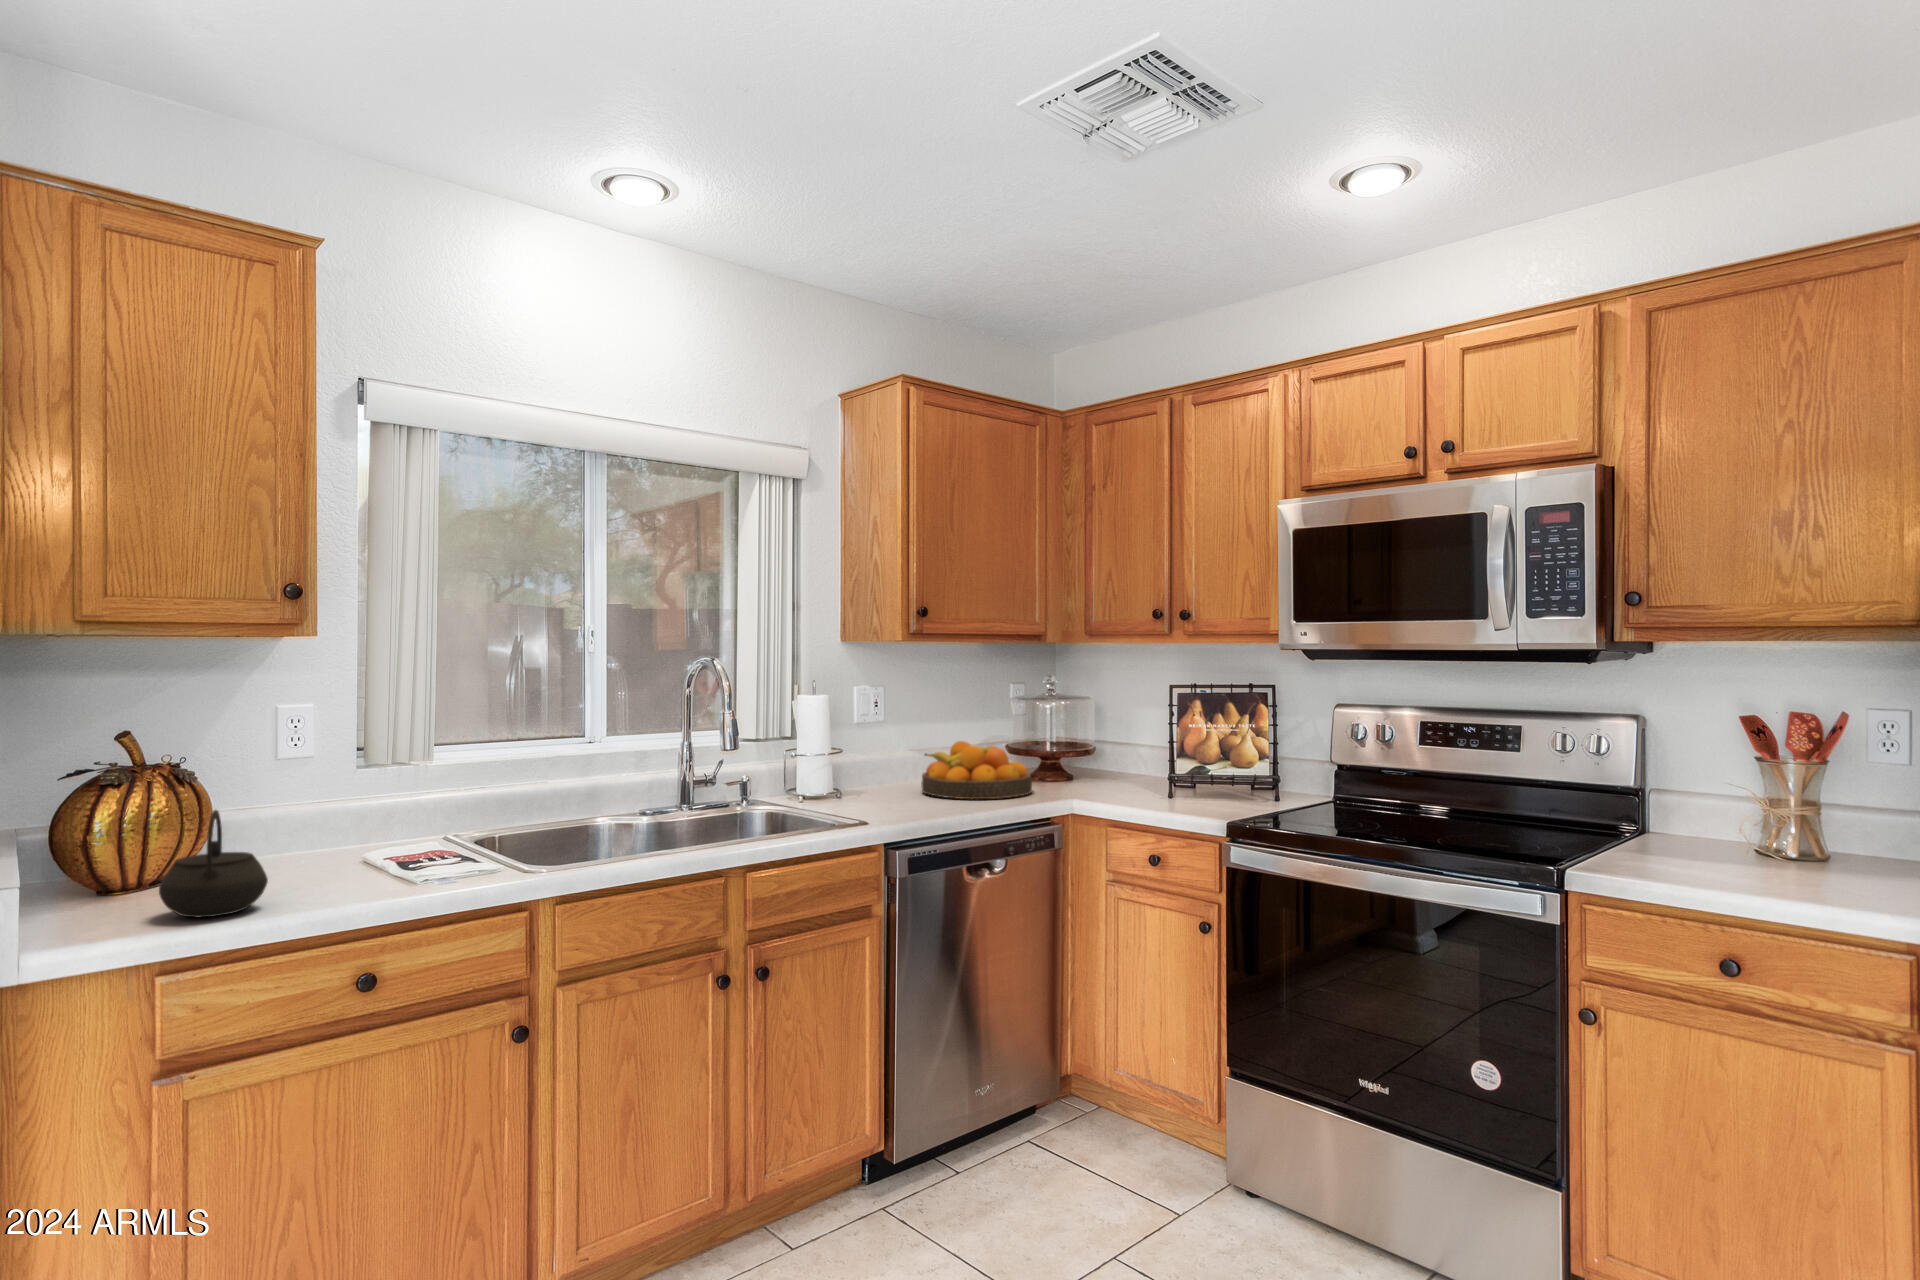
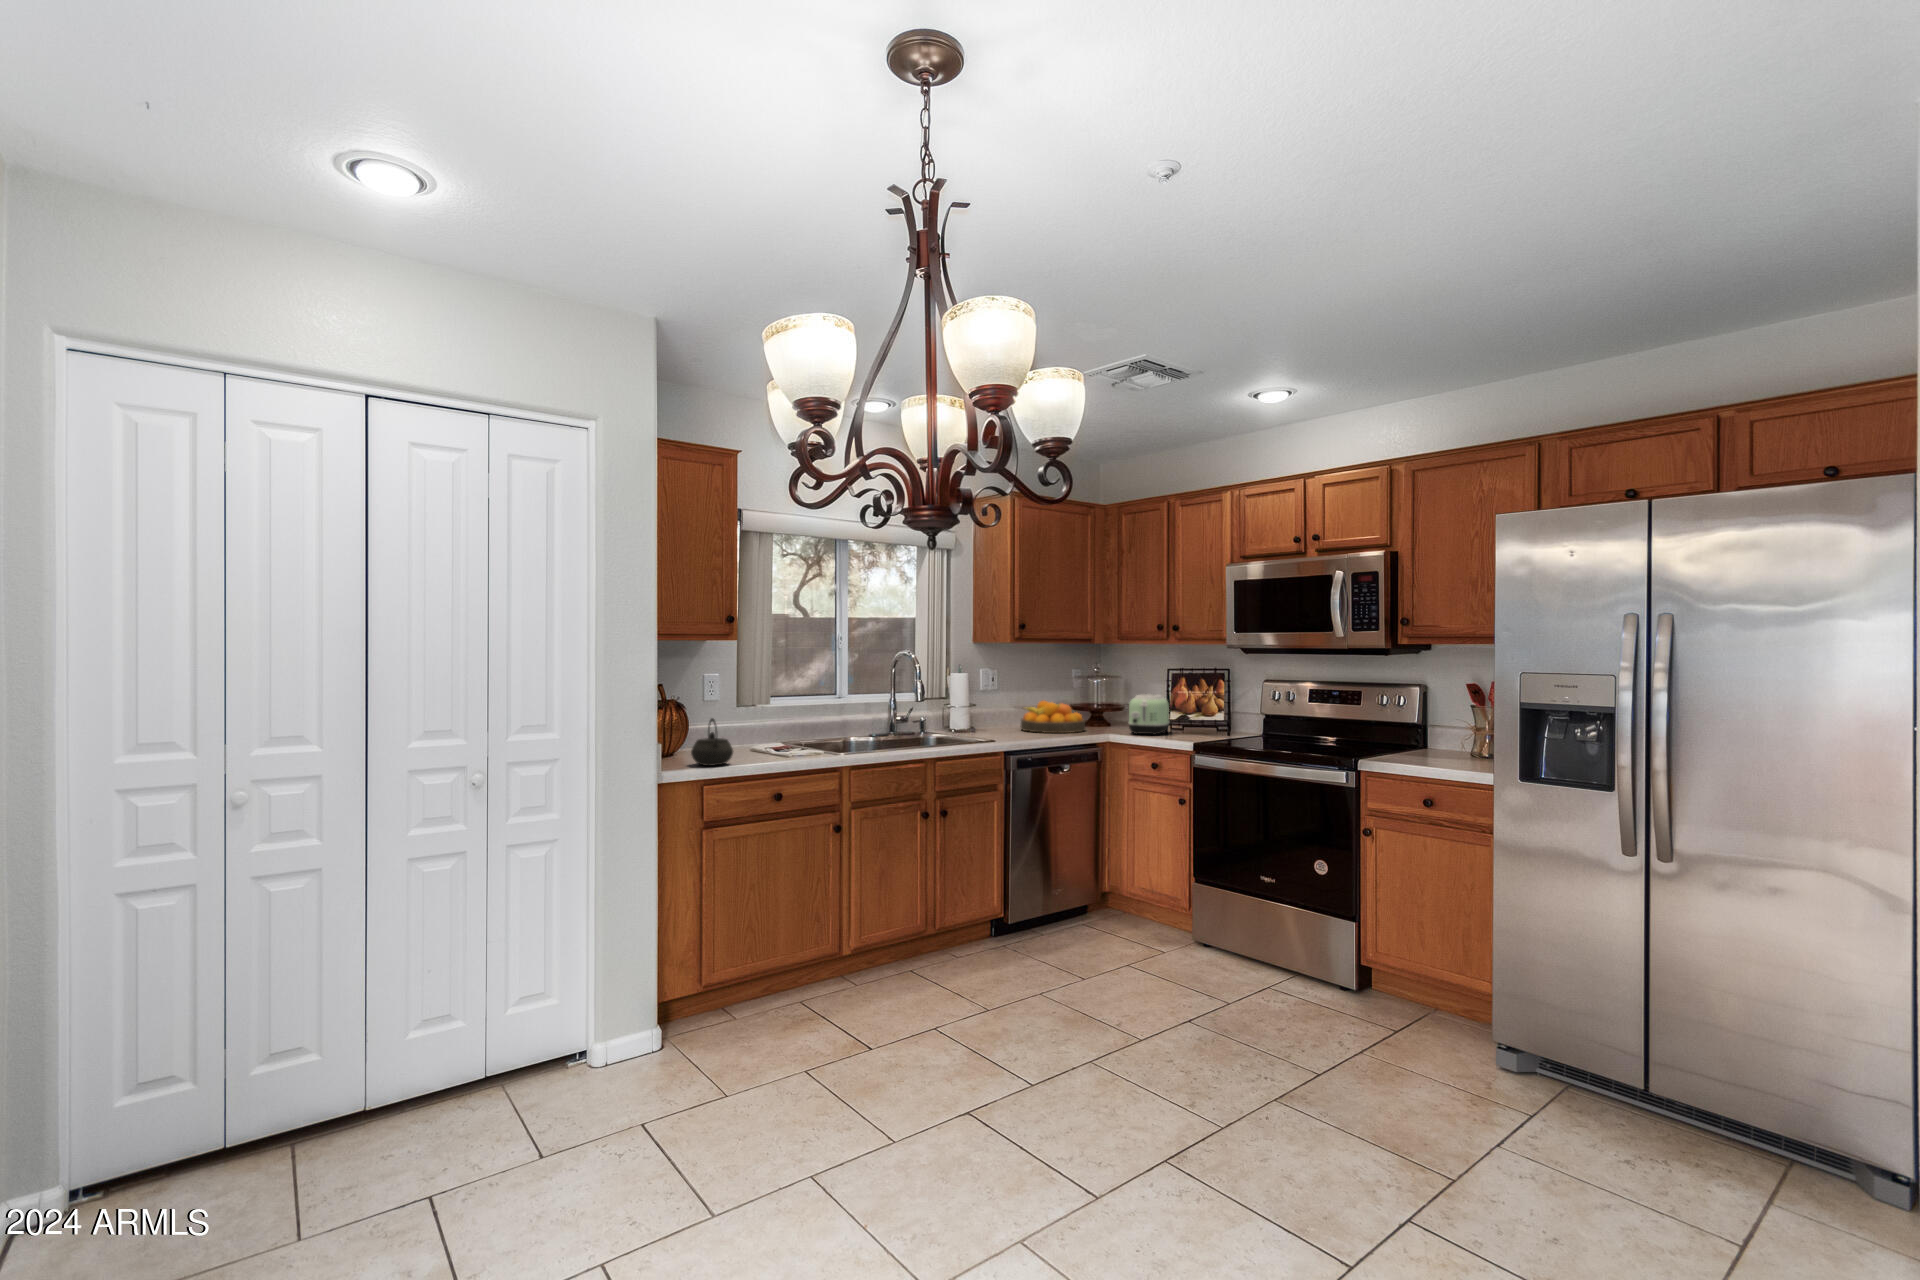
toaster: none [1105,730,1175,803] -> present [1129,694,1169,735]

